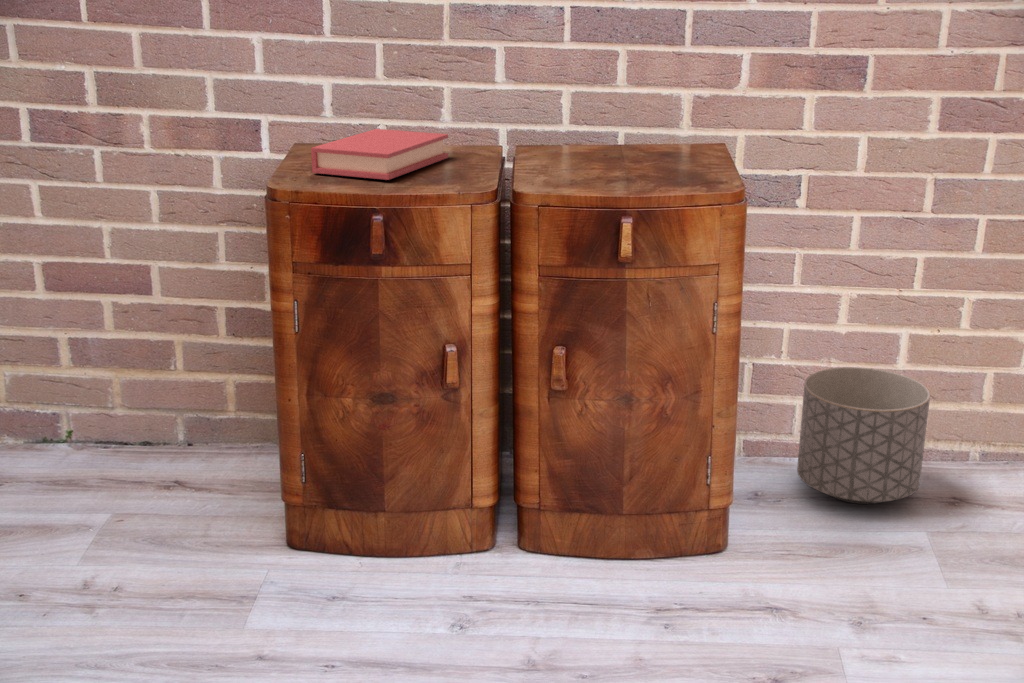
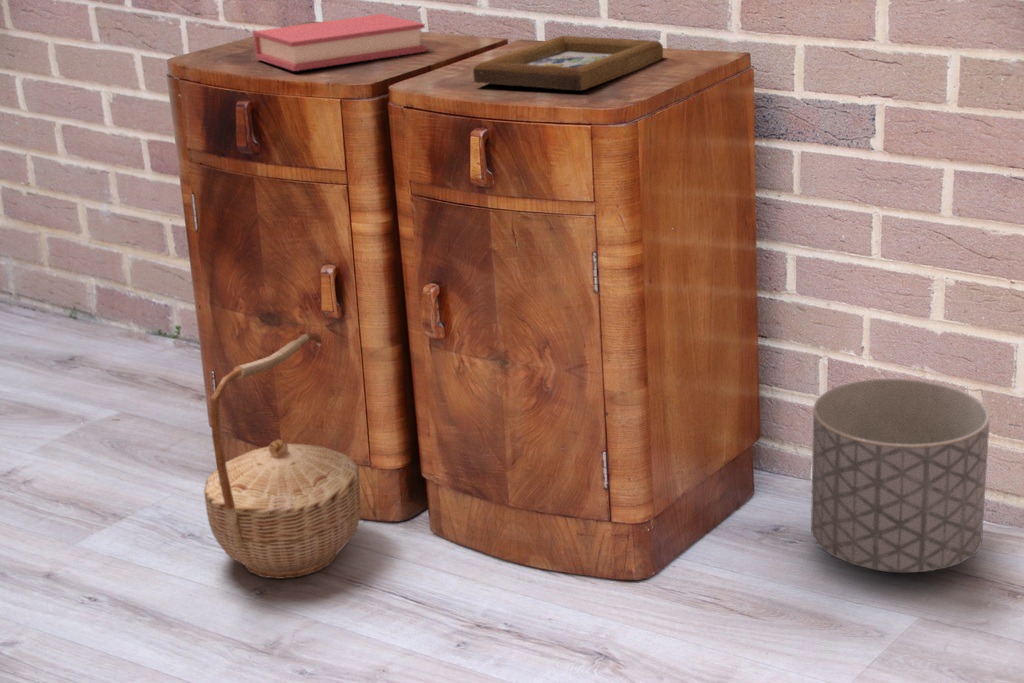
picture frame: none [570,138,683,177] -> present [473,36,663,90]
basket: none [388,407,527,630] -> present [204,333,360,579]

